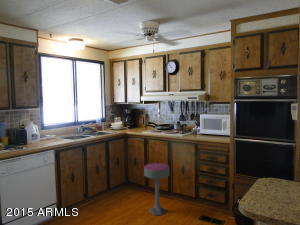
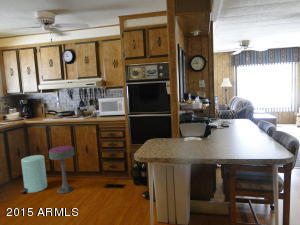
trash can: none [116,168,141,206] -> present [20,155,47,193]

